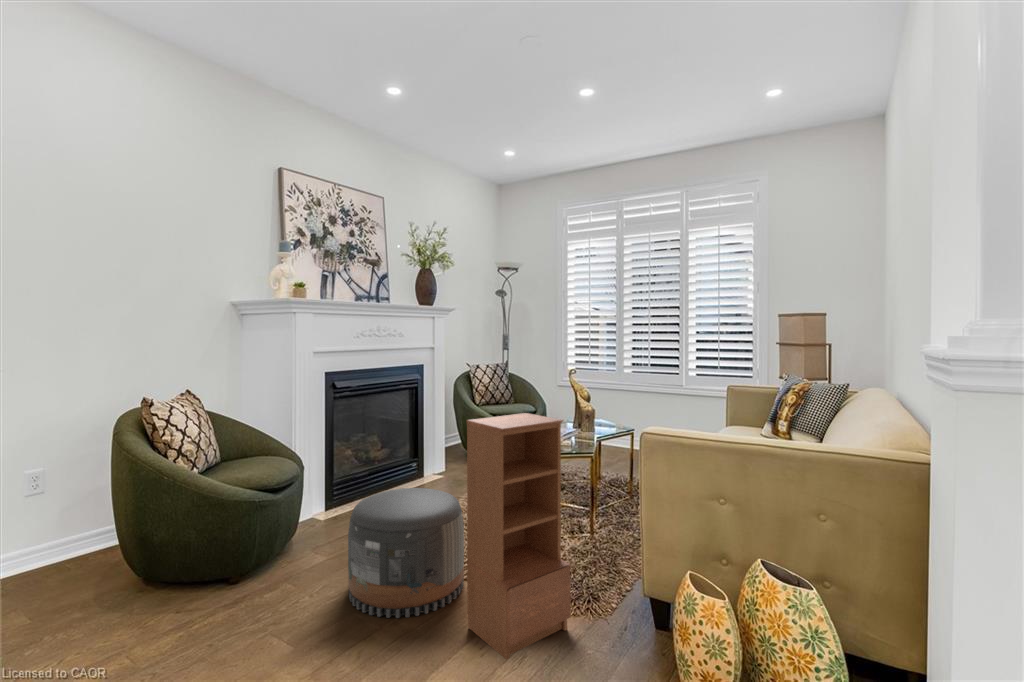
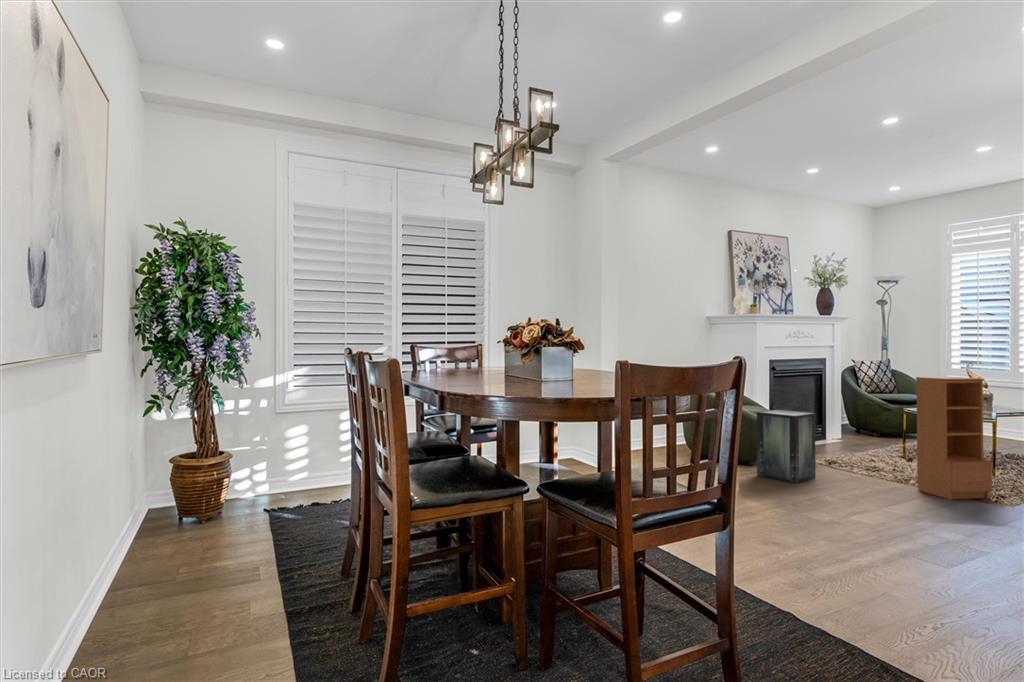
storage box: none [188,484,313,661] -> present [757,410,816,483]
pouf: present [348,488,464,618] -> none [827,423,904,484]

